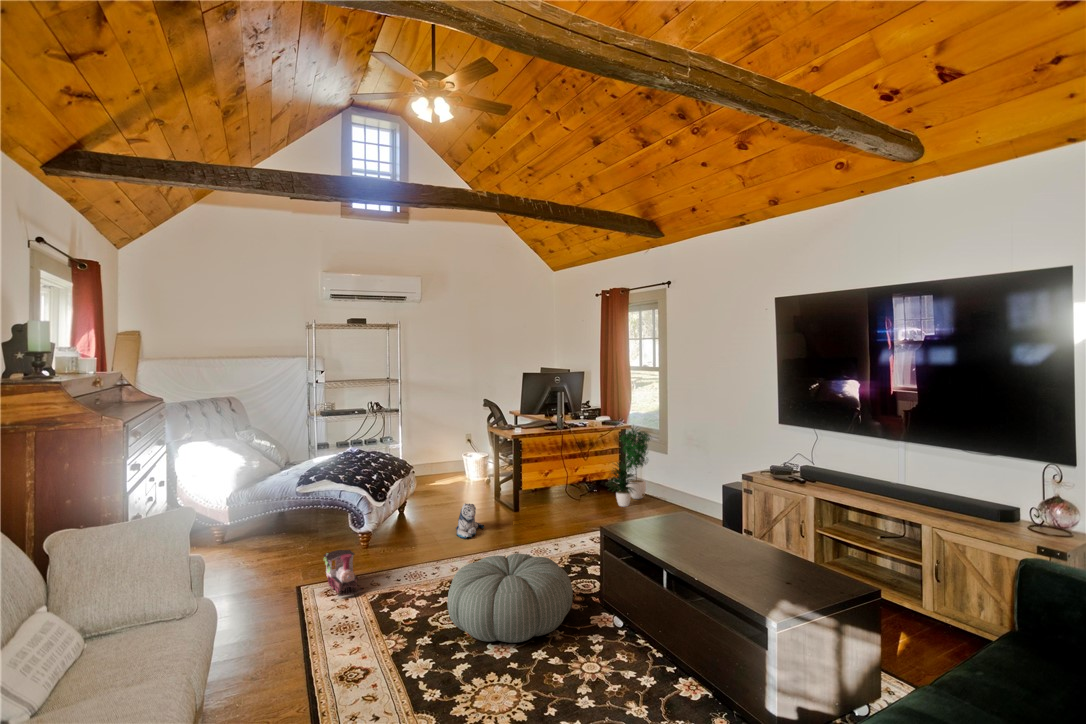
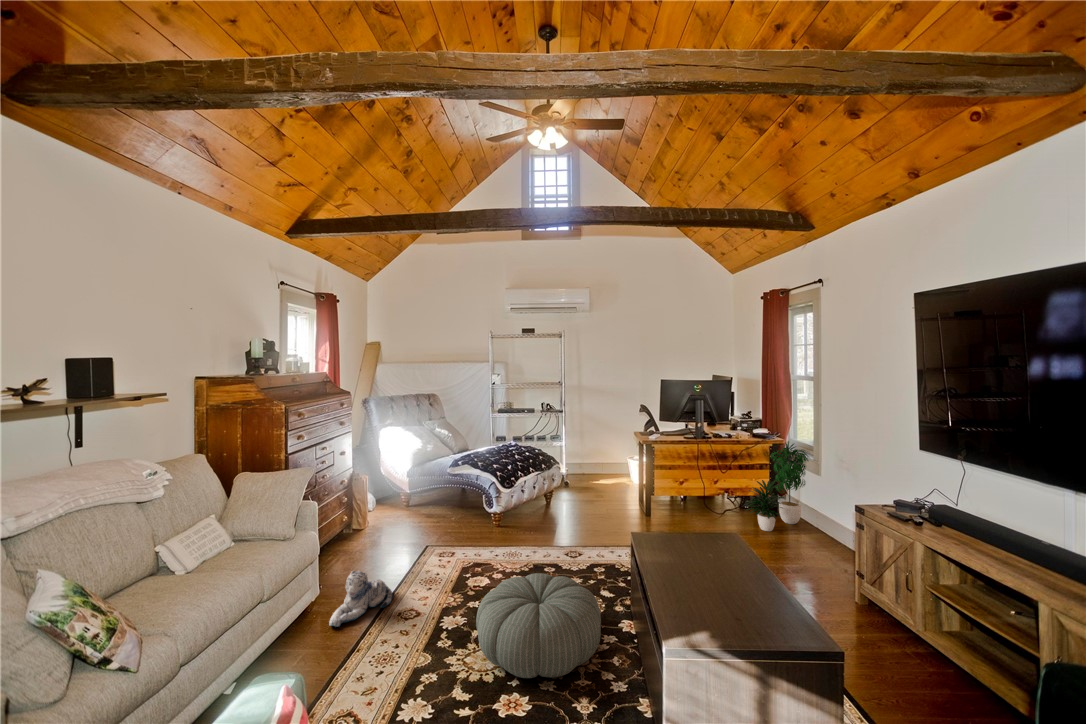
plush toy: present [456,504,484,539] -> present [329,571,393,627]
toy train: present [324,550,362,596] -> none [434,530,461,574]

